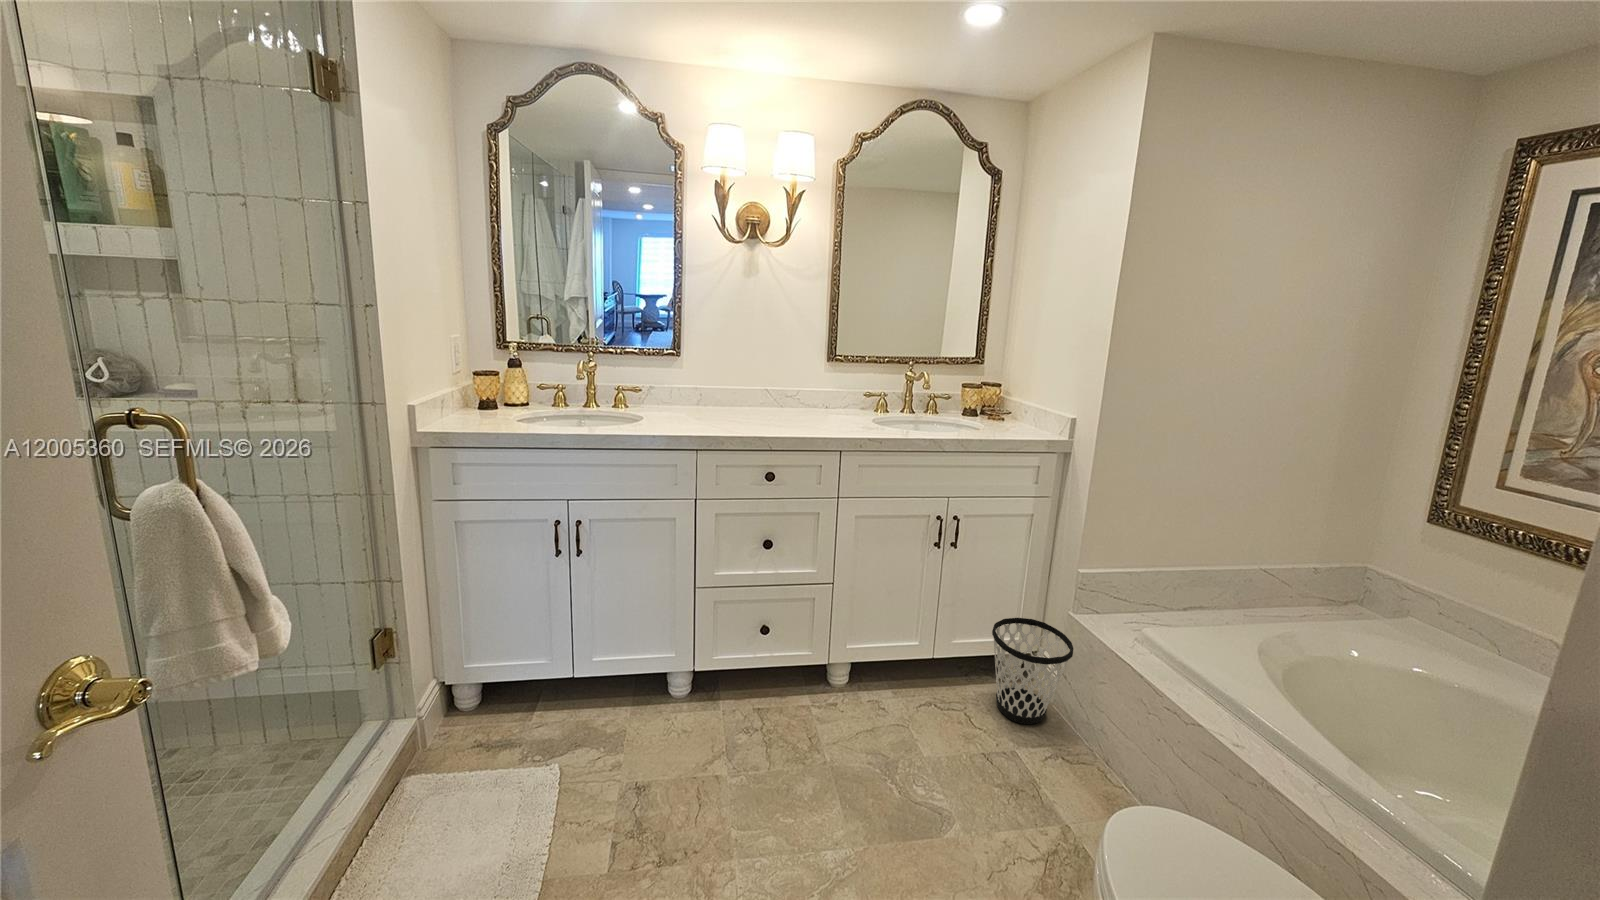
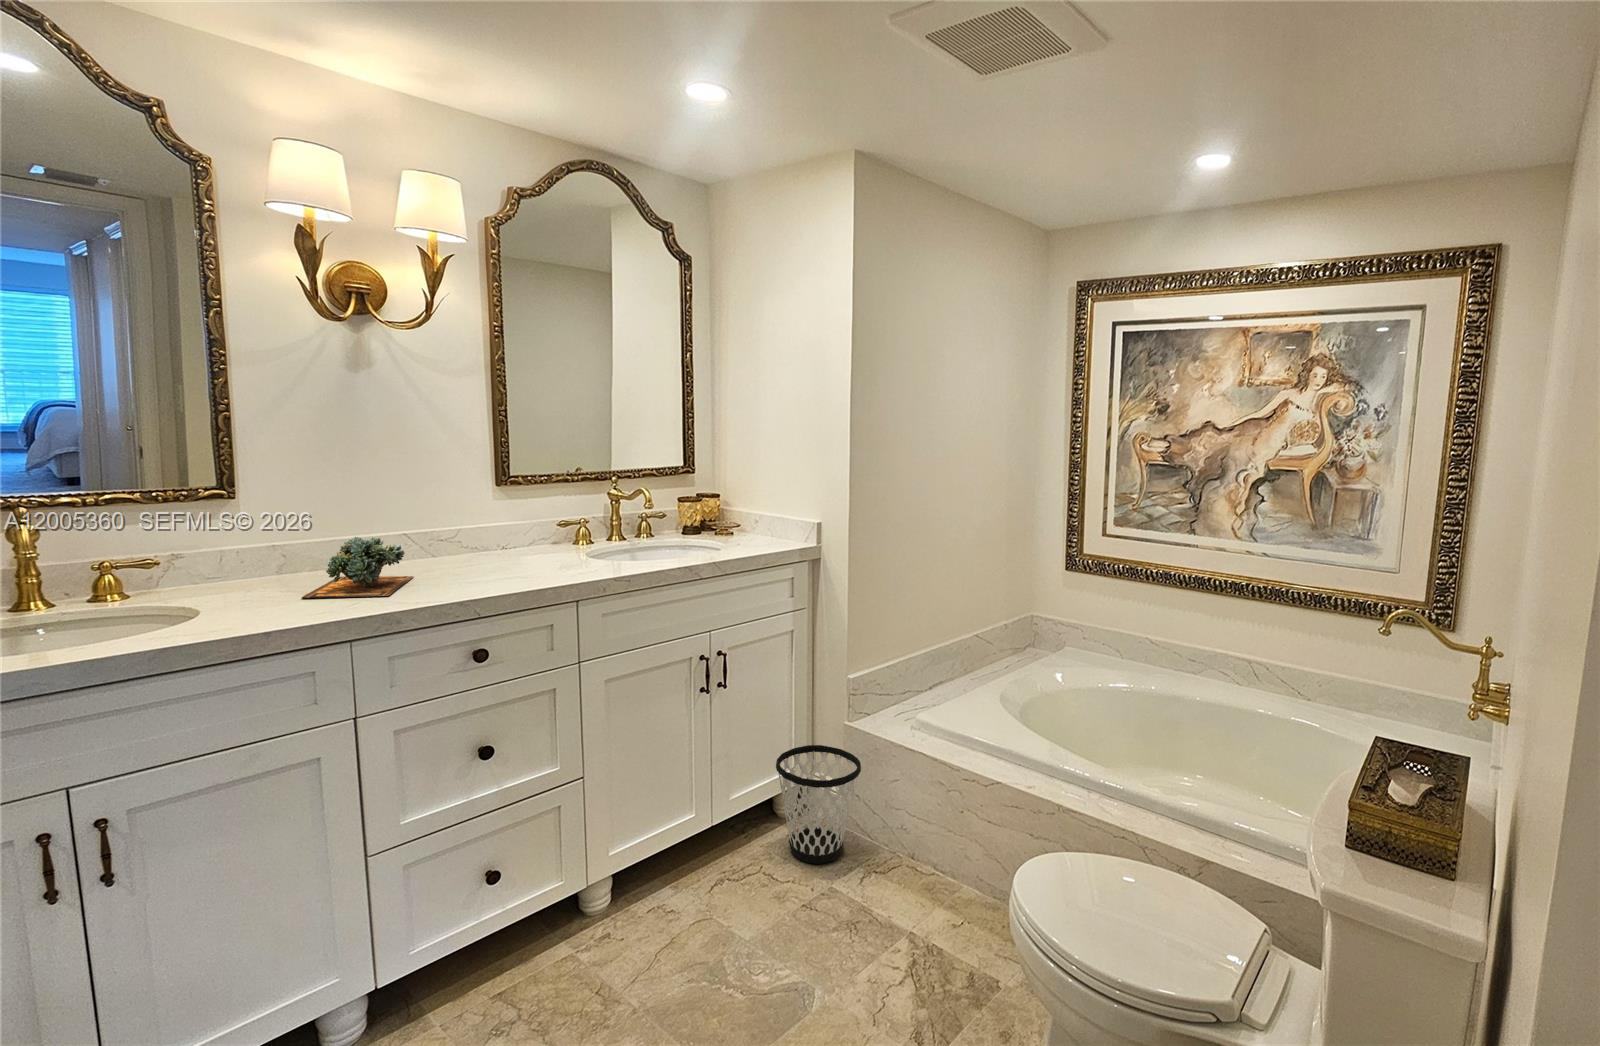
succulent plant: none [657,390,735,433] -> present [302,537,414,598]

